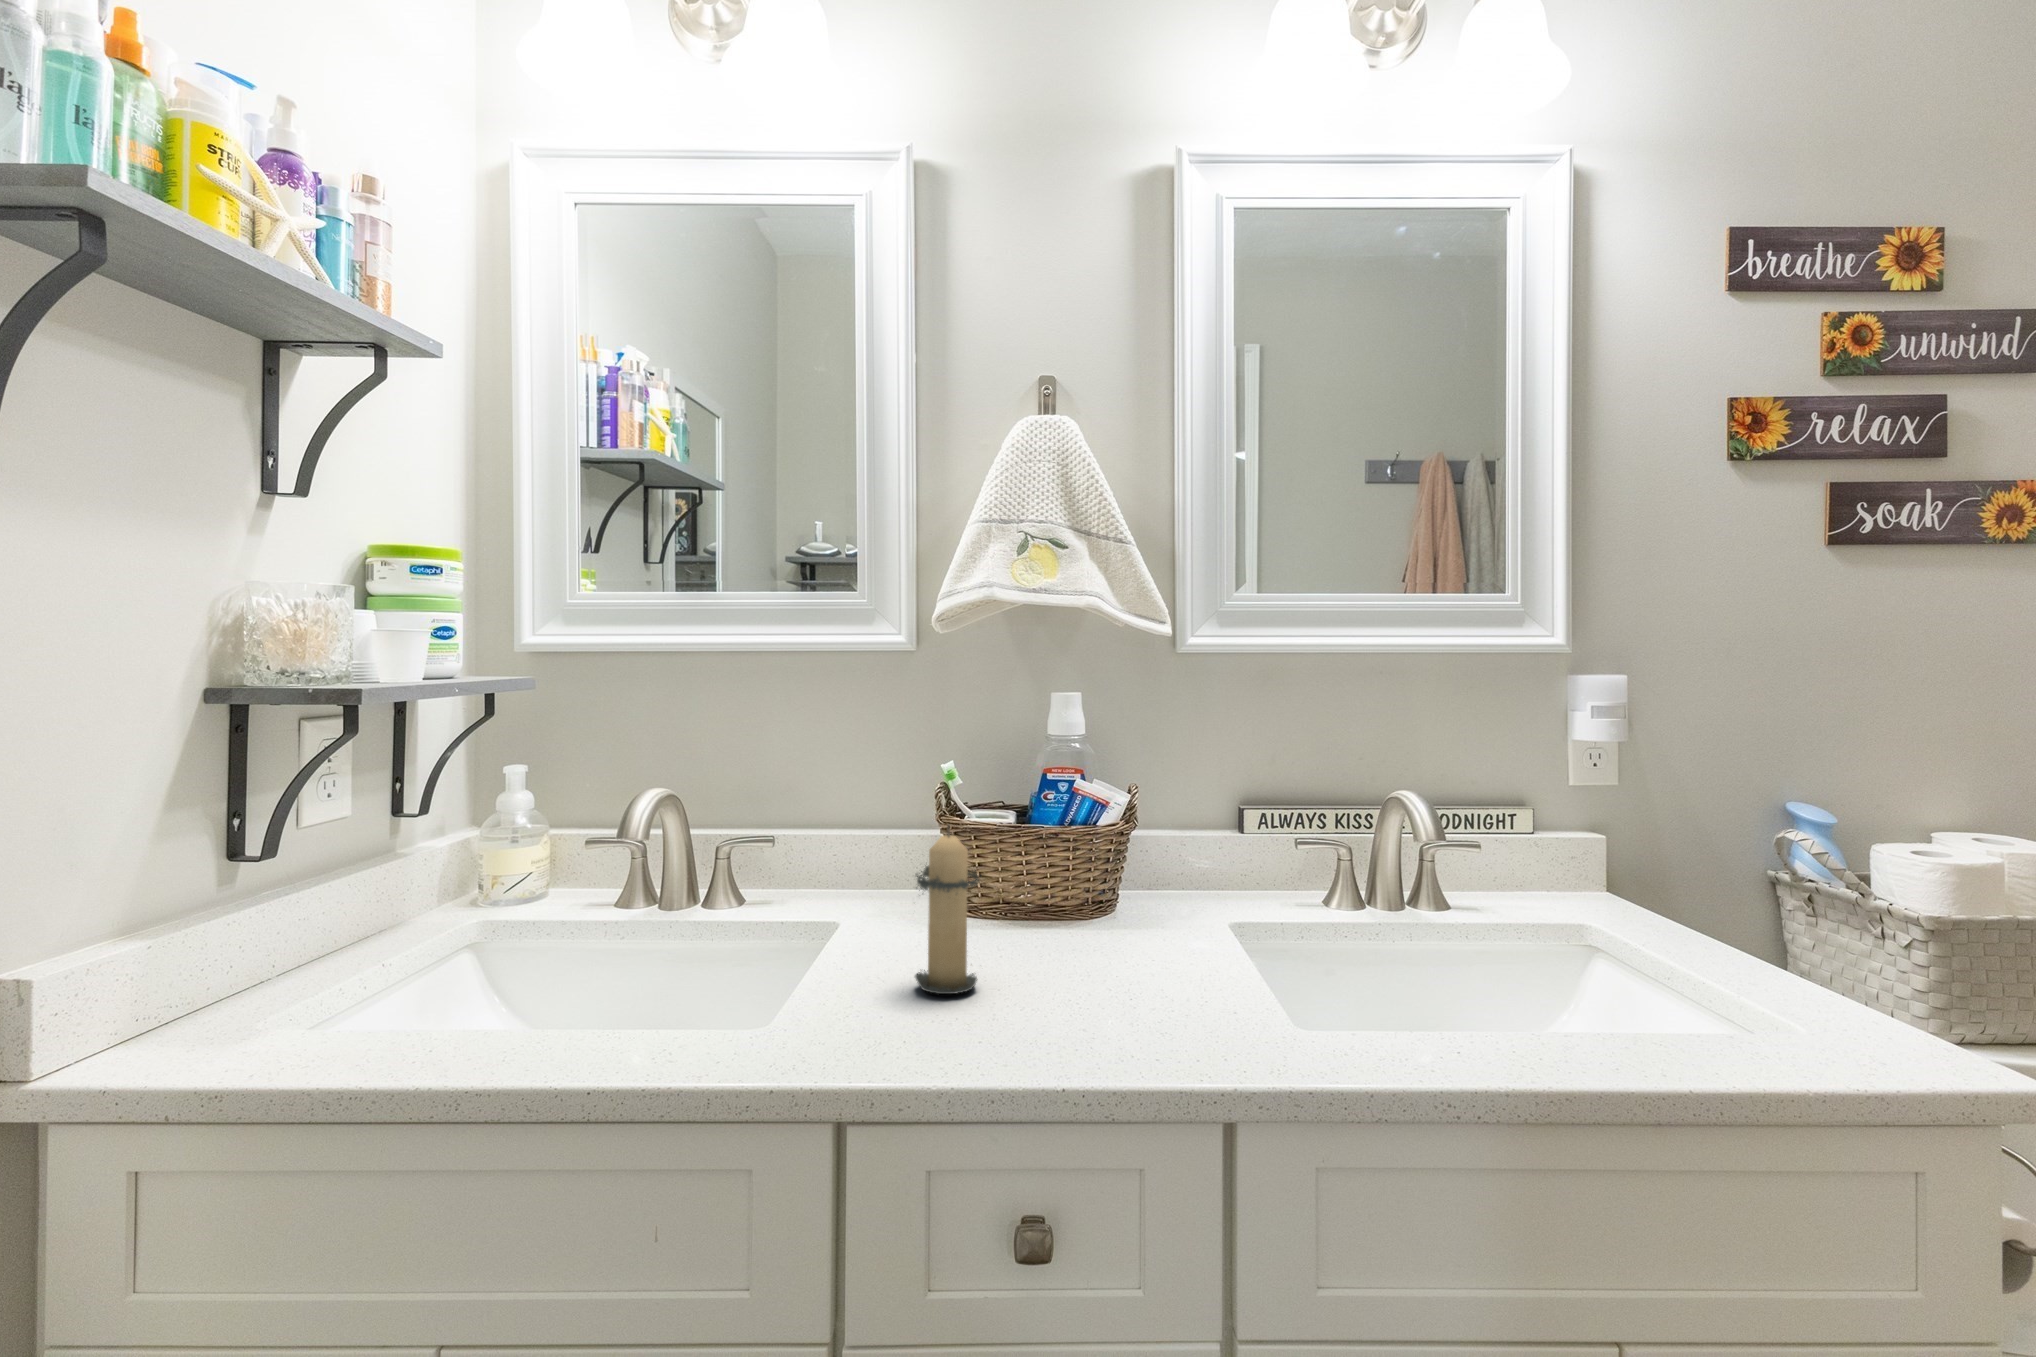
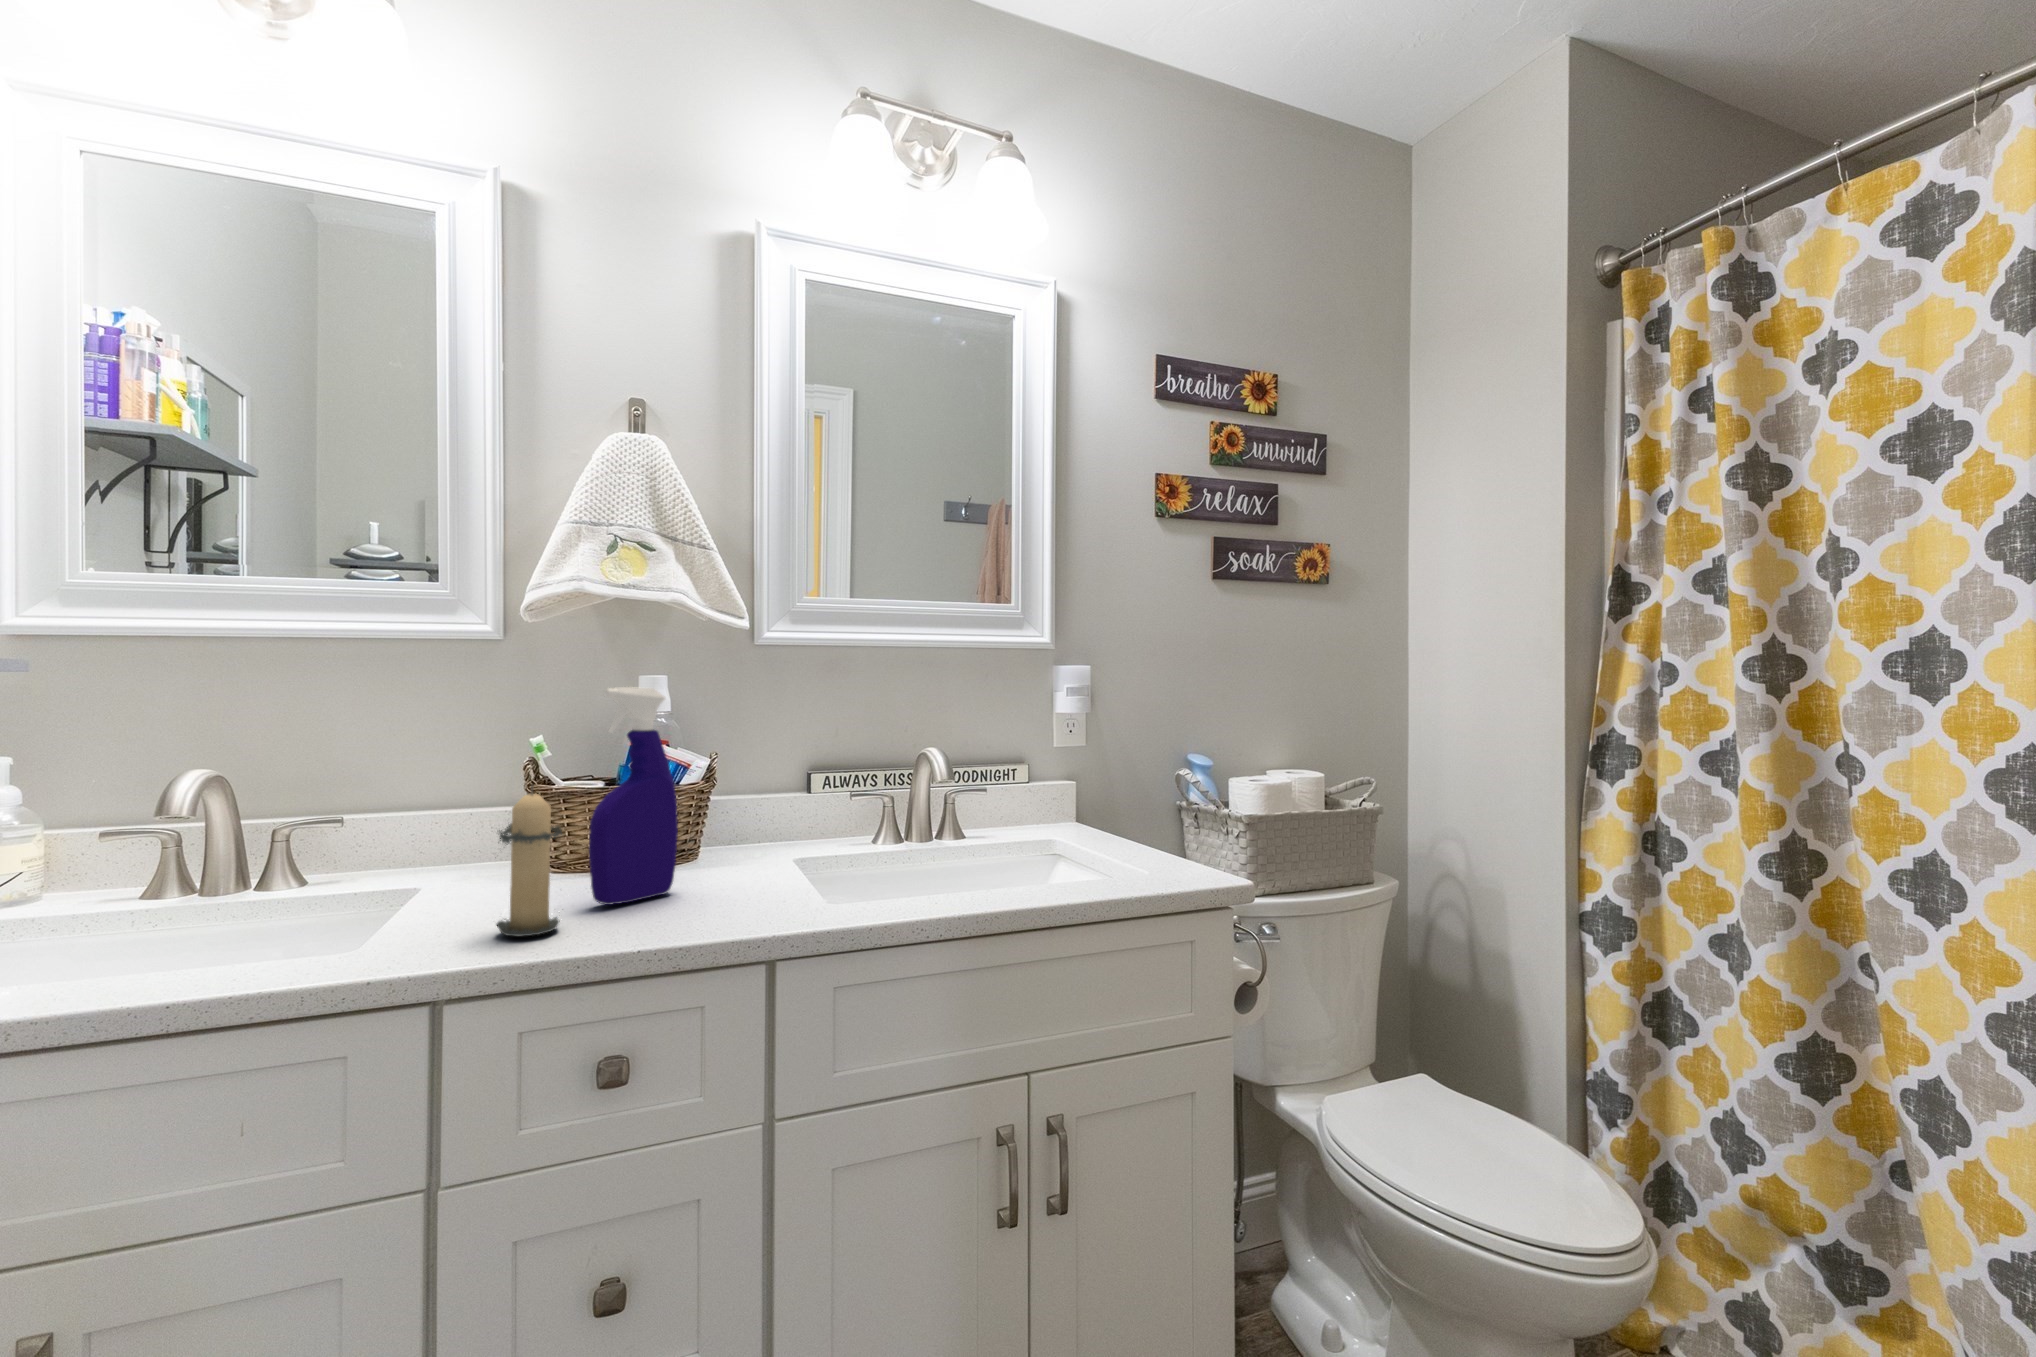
spray bottle: none [1005,713,1098,962] -> present [589,687,678,905]

